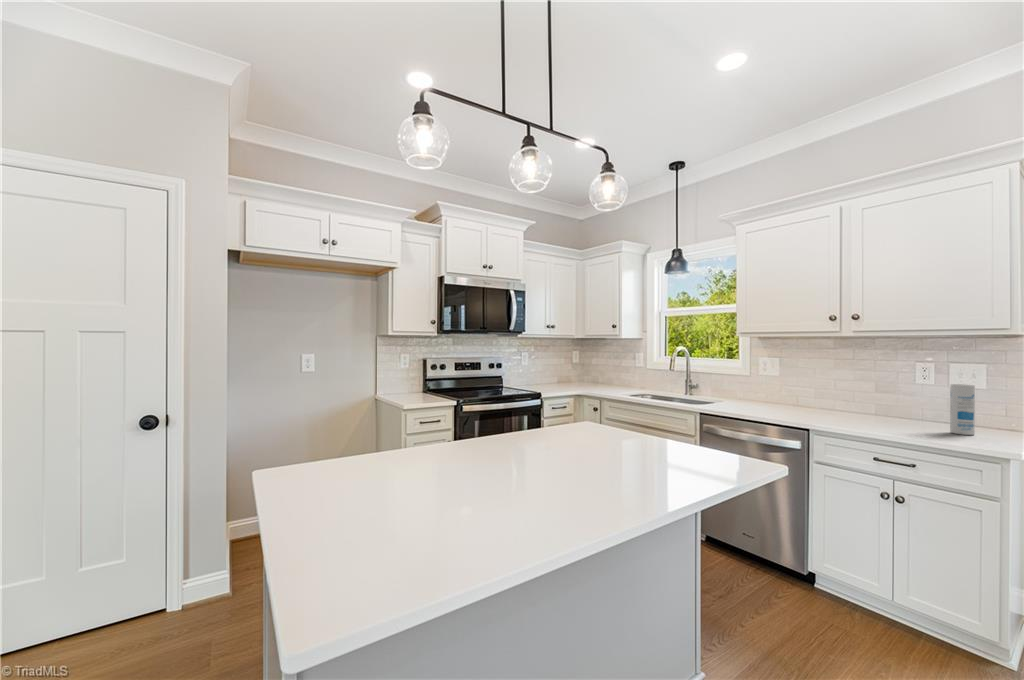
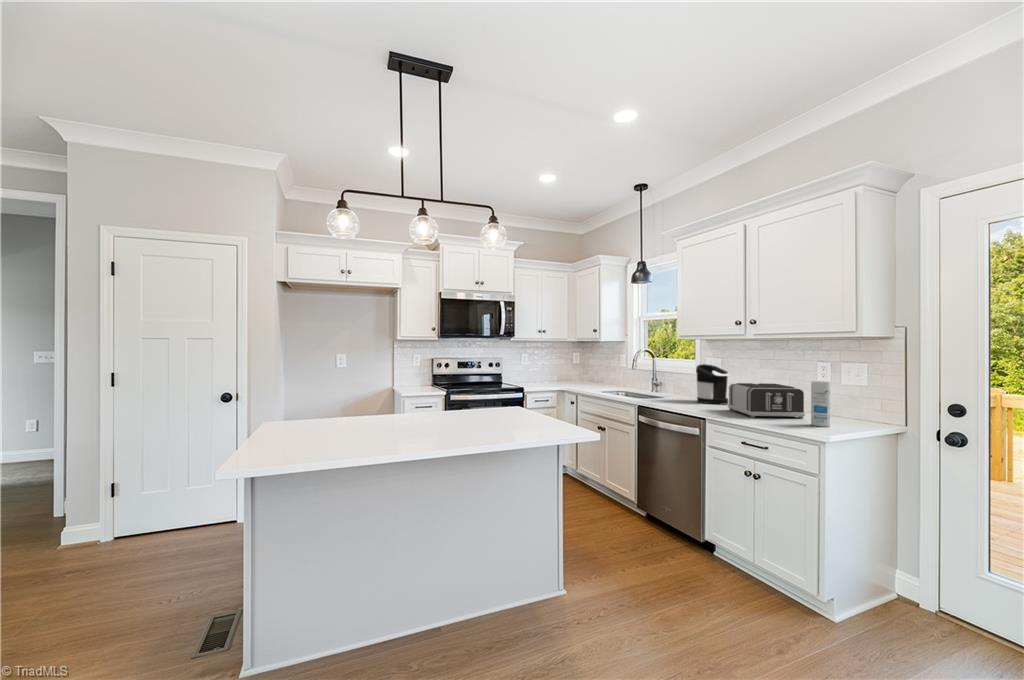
coffee maker: none [760,365,802,410] -> present [696,364,729,405]
toaster: none [821,386,922,426] -> present [728,383,805,419]

